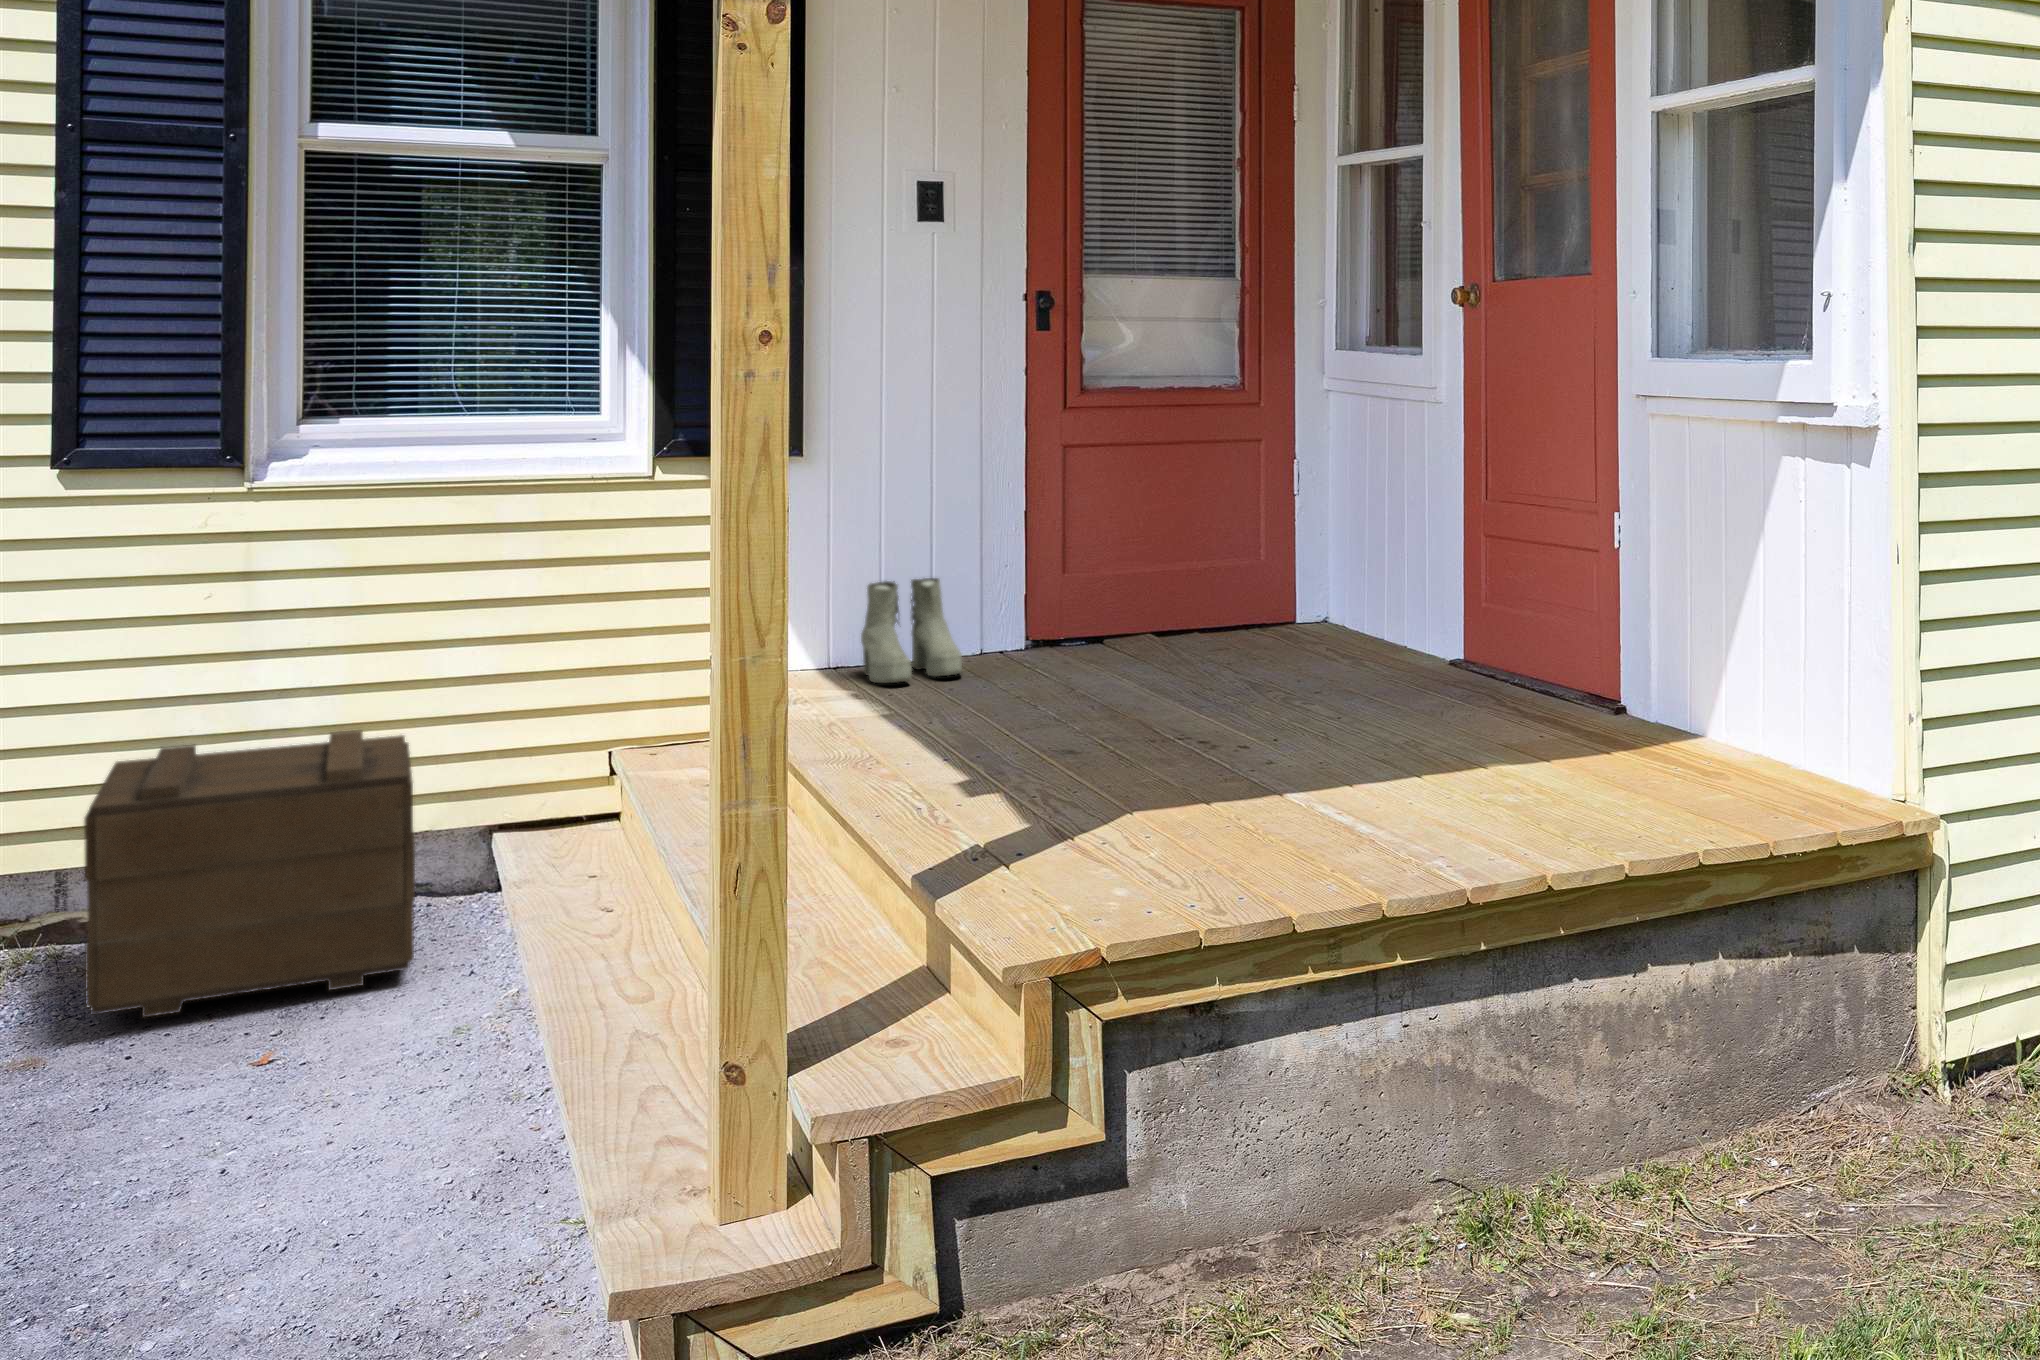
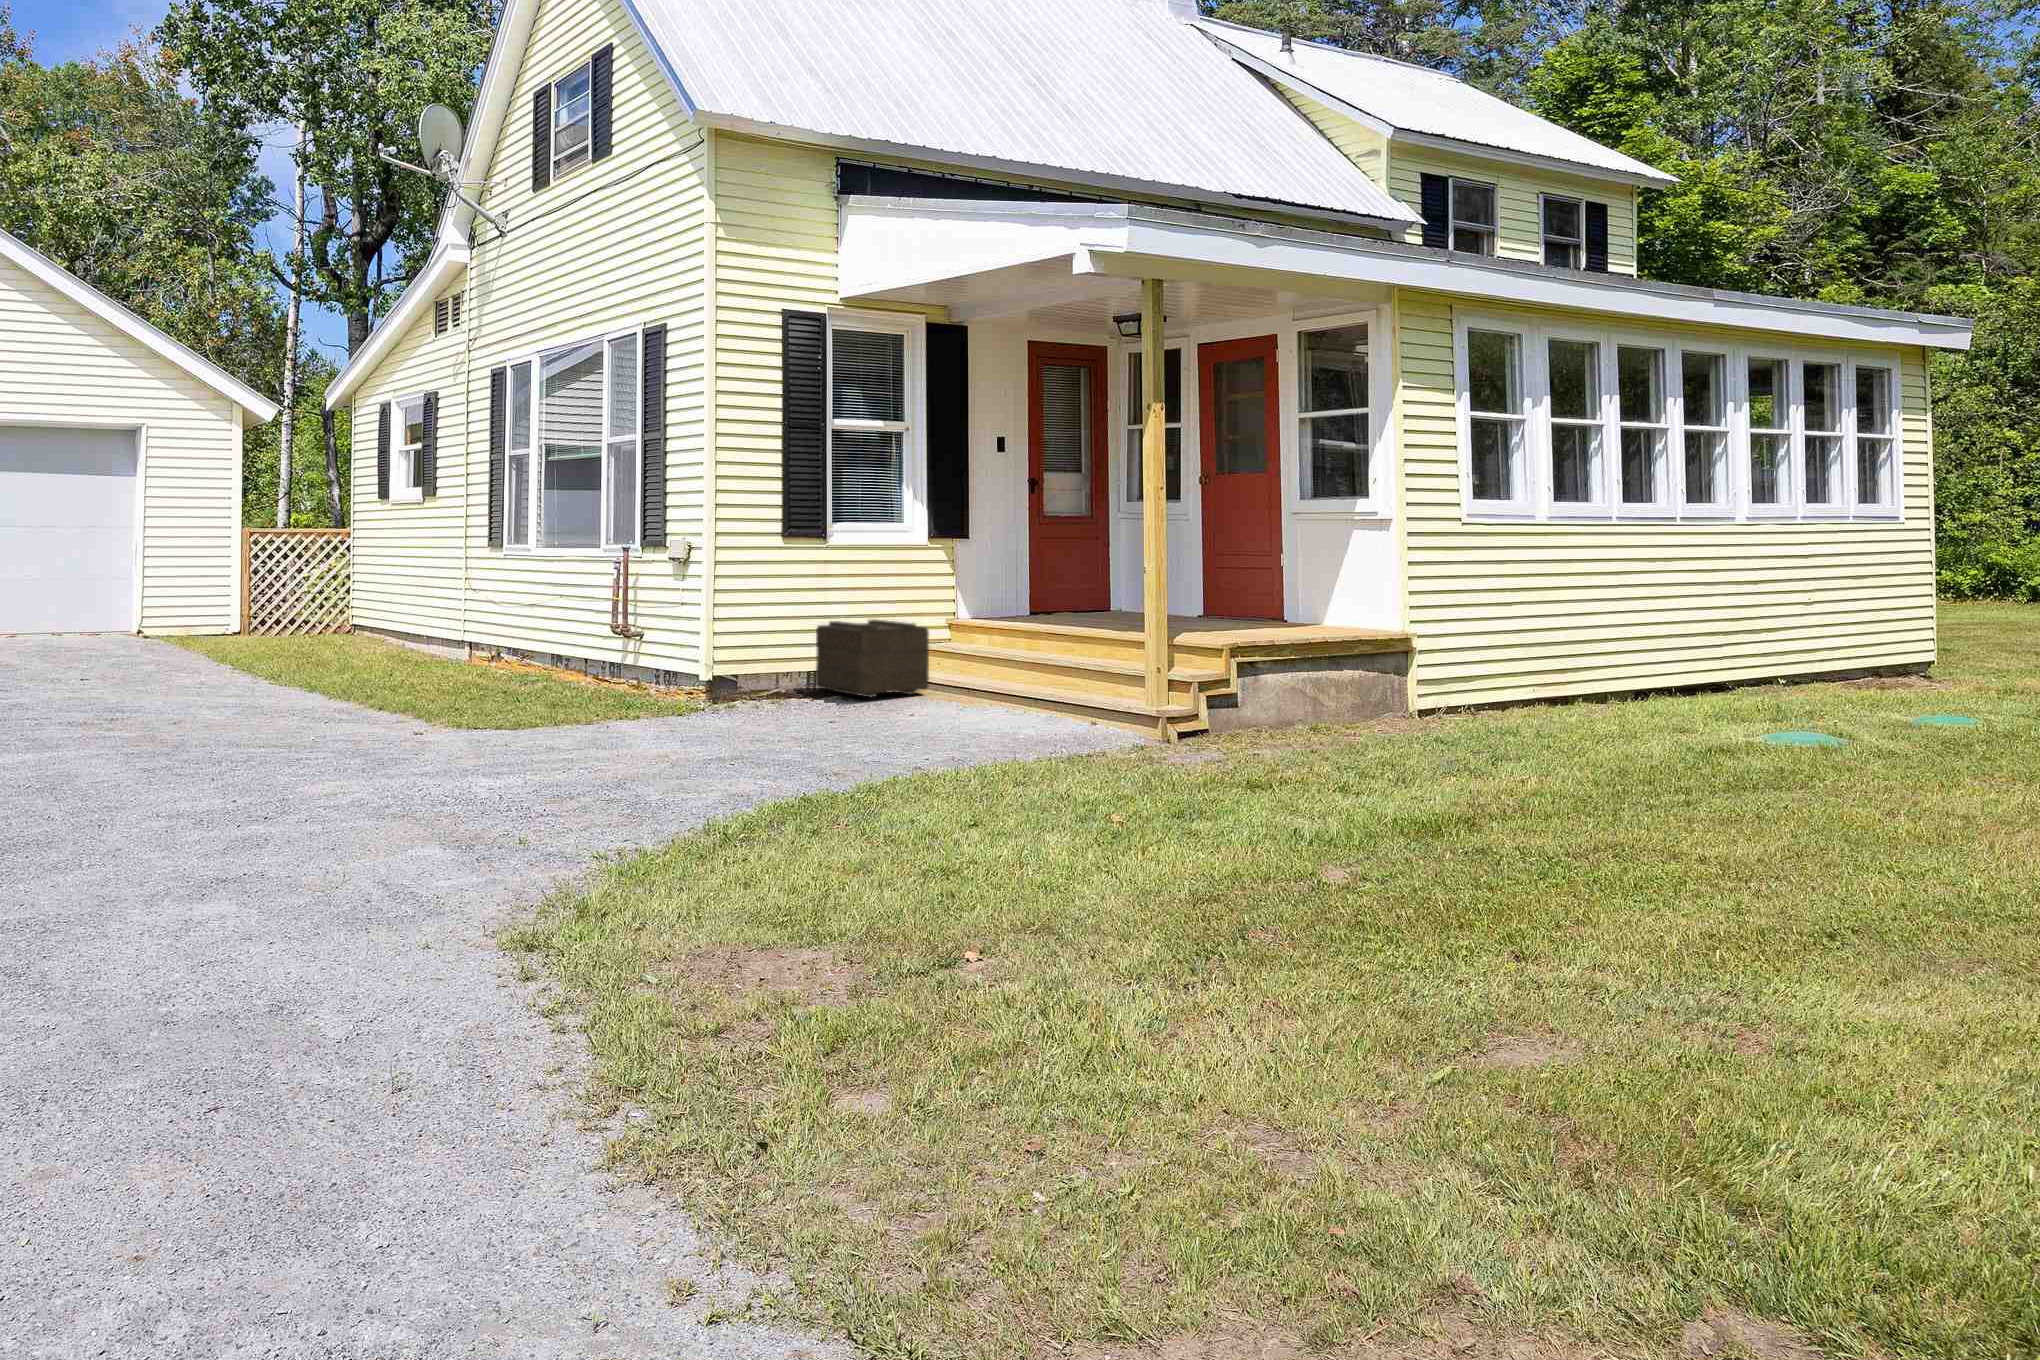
boots: present [861,578,962,684] -> none [992,578,1033,613]

